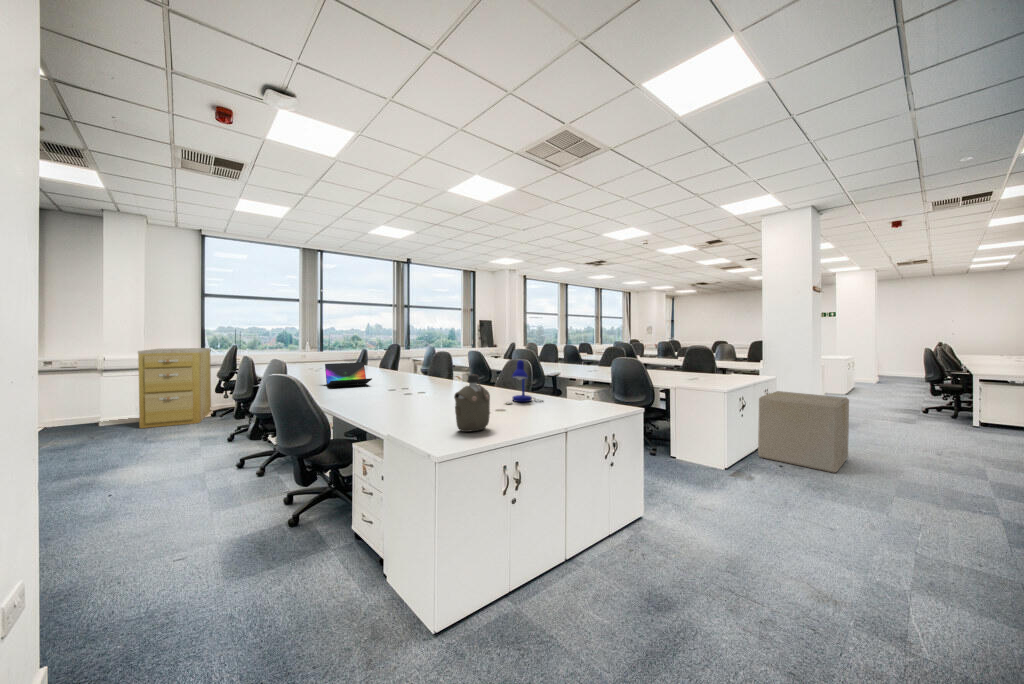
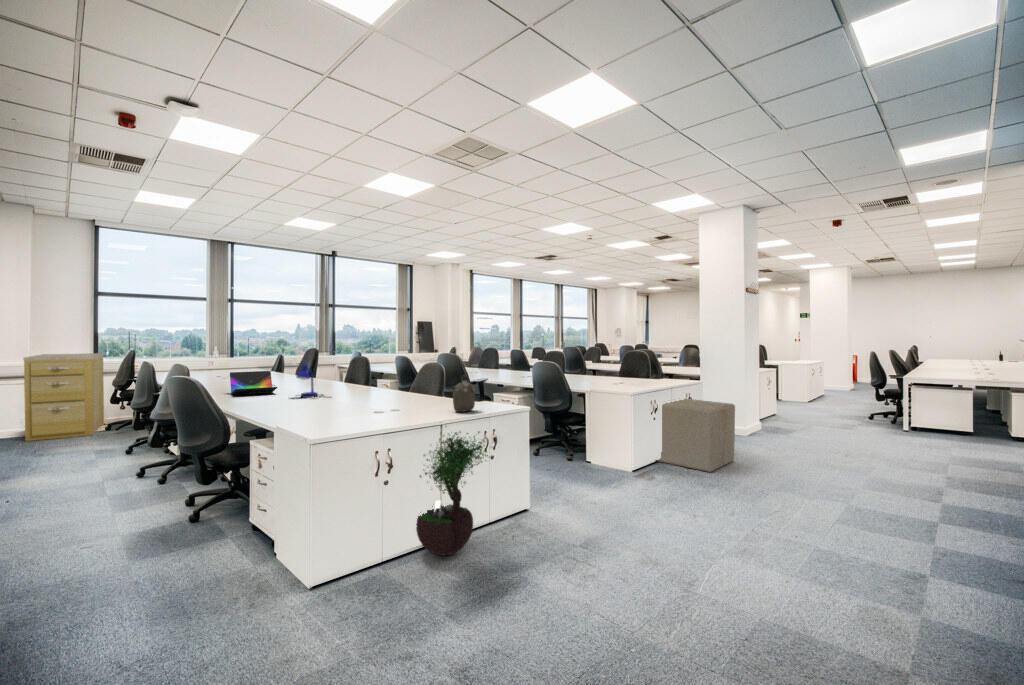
desk lamp: present [505,360,542,404] -> present [291,364,323,398]
water bottle: present [454,374,490,432] -> present [452,375,475,412]
potted tree: none [563,429,664,596] -> present [416,431,490,555]

